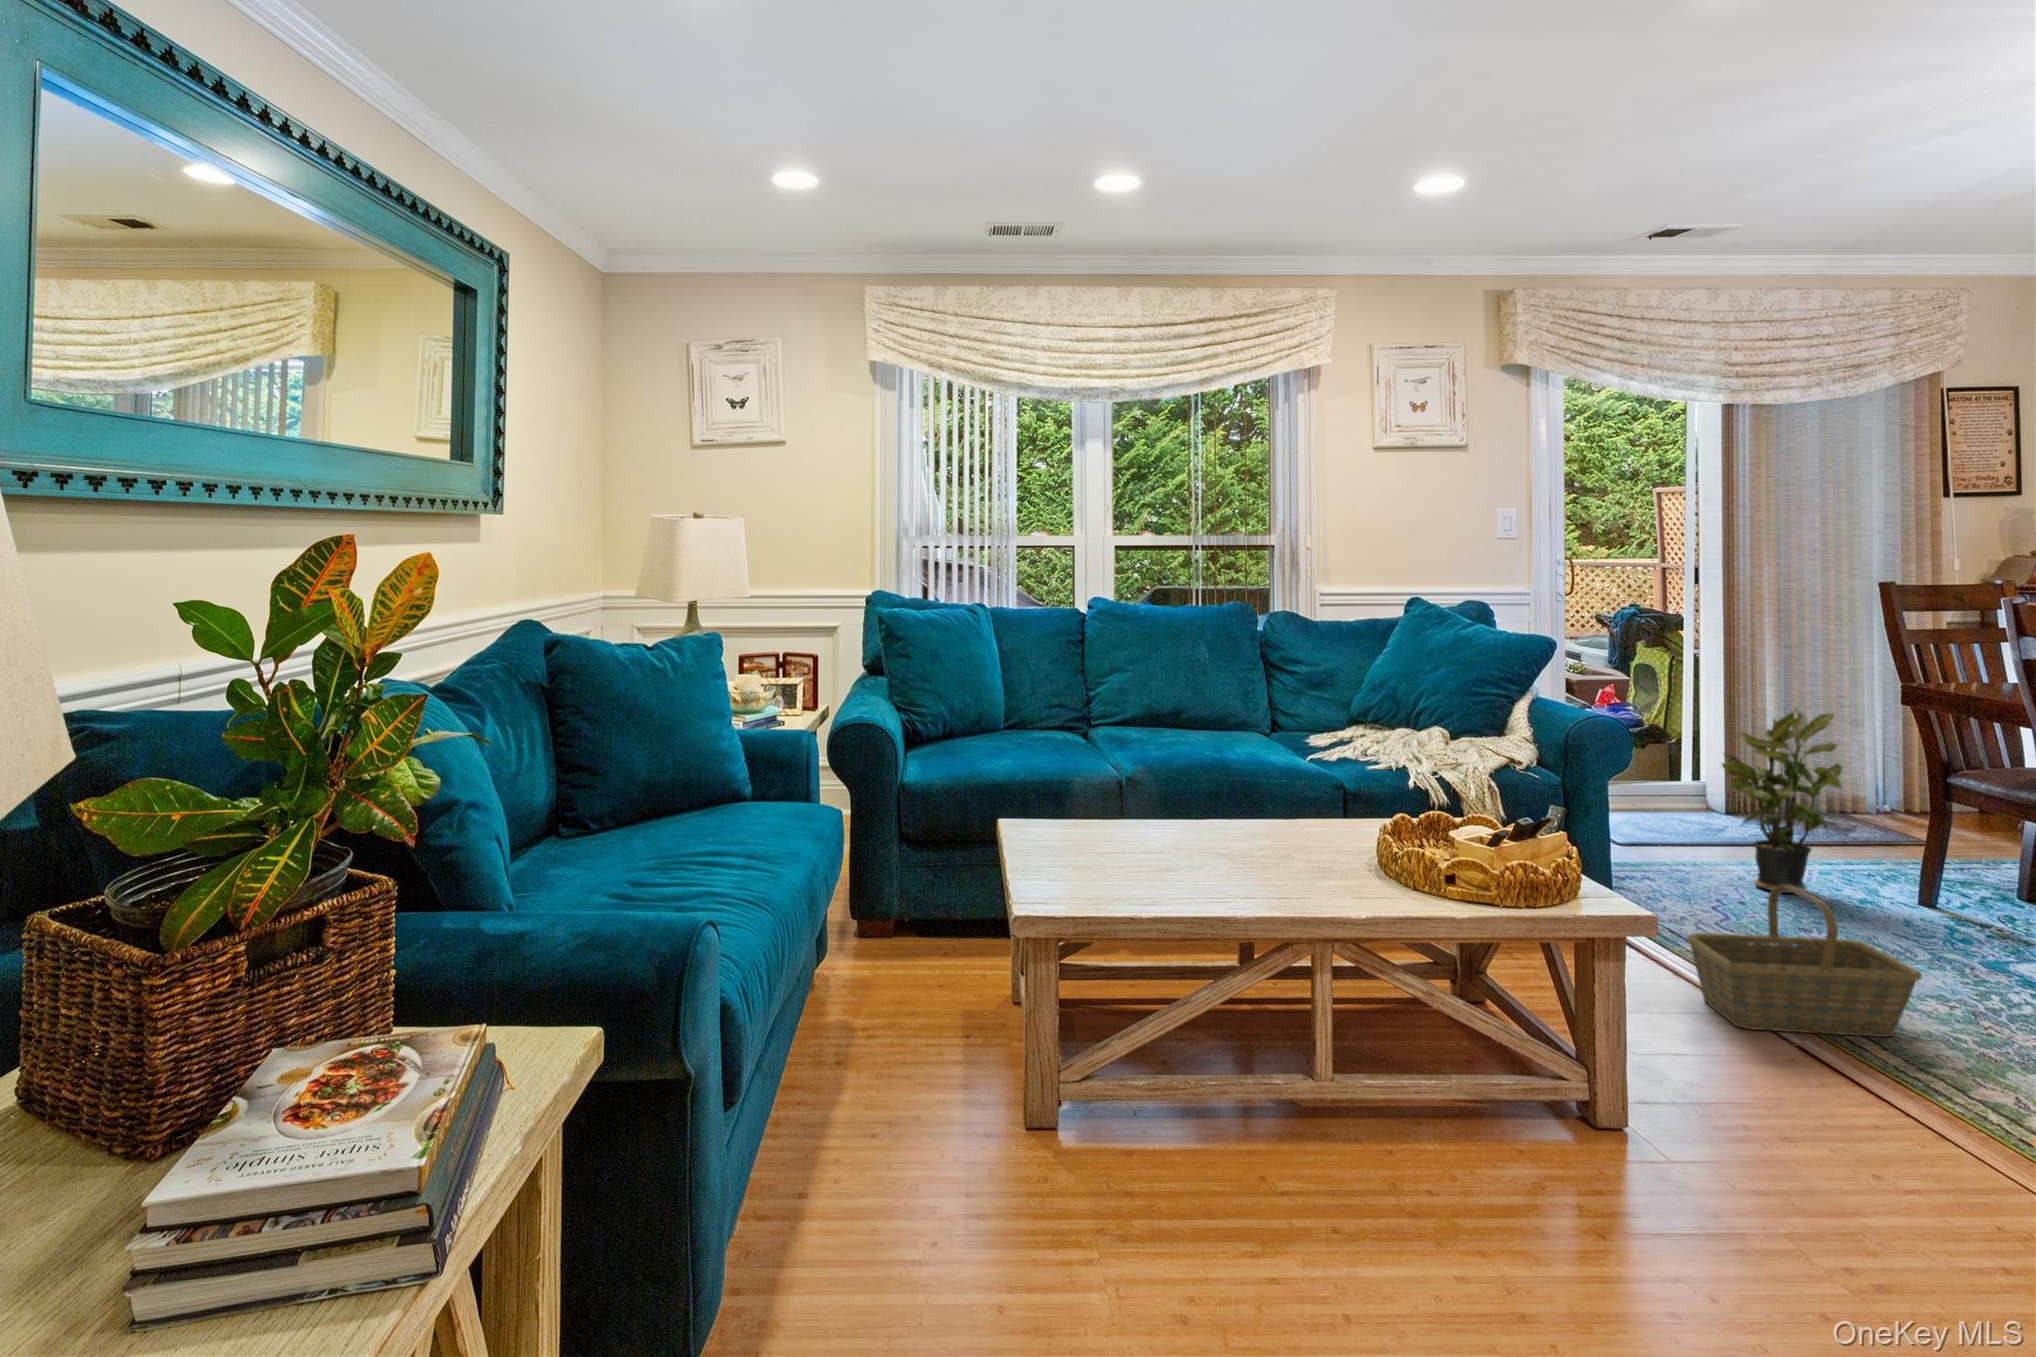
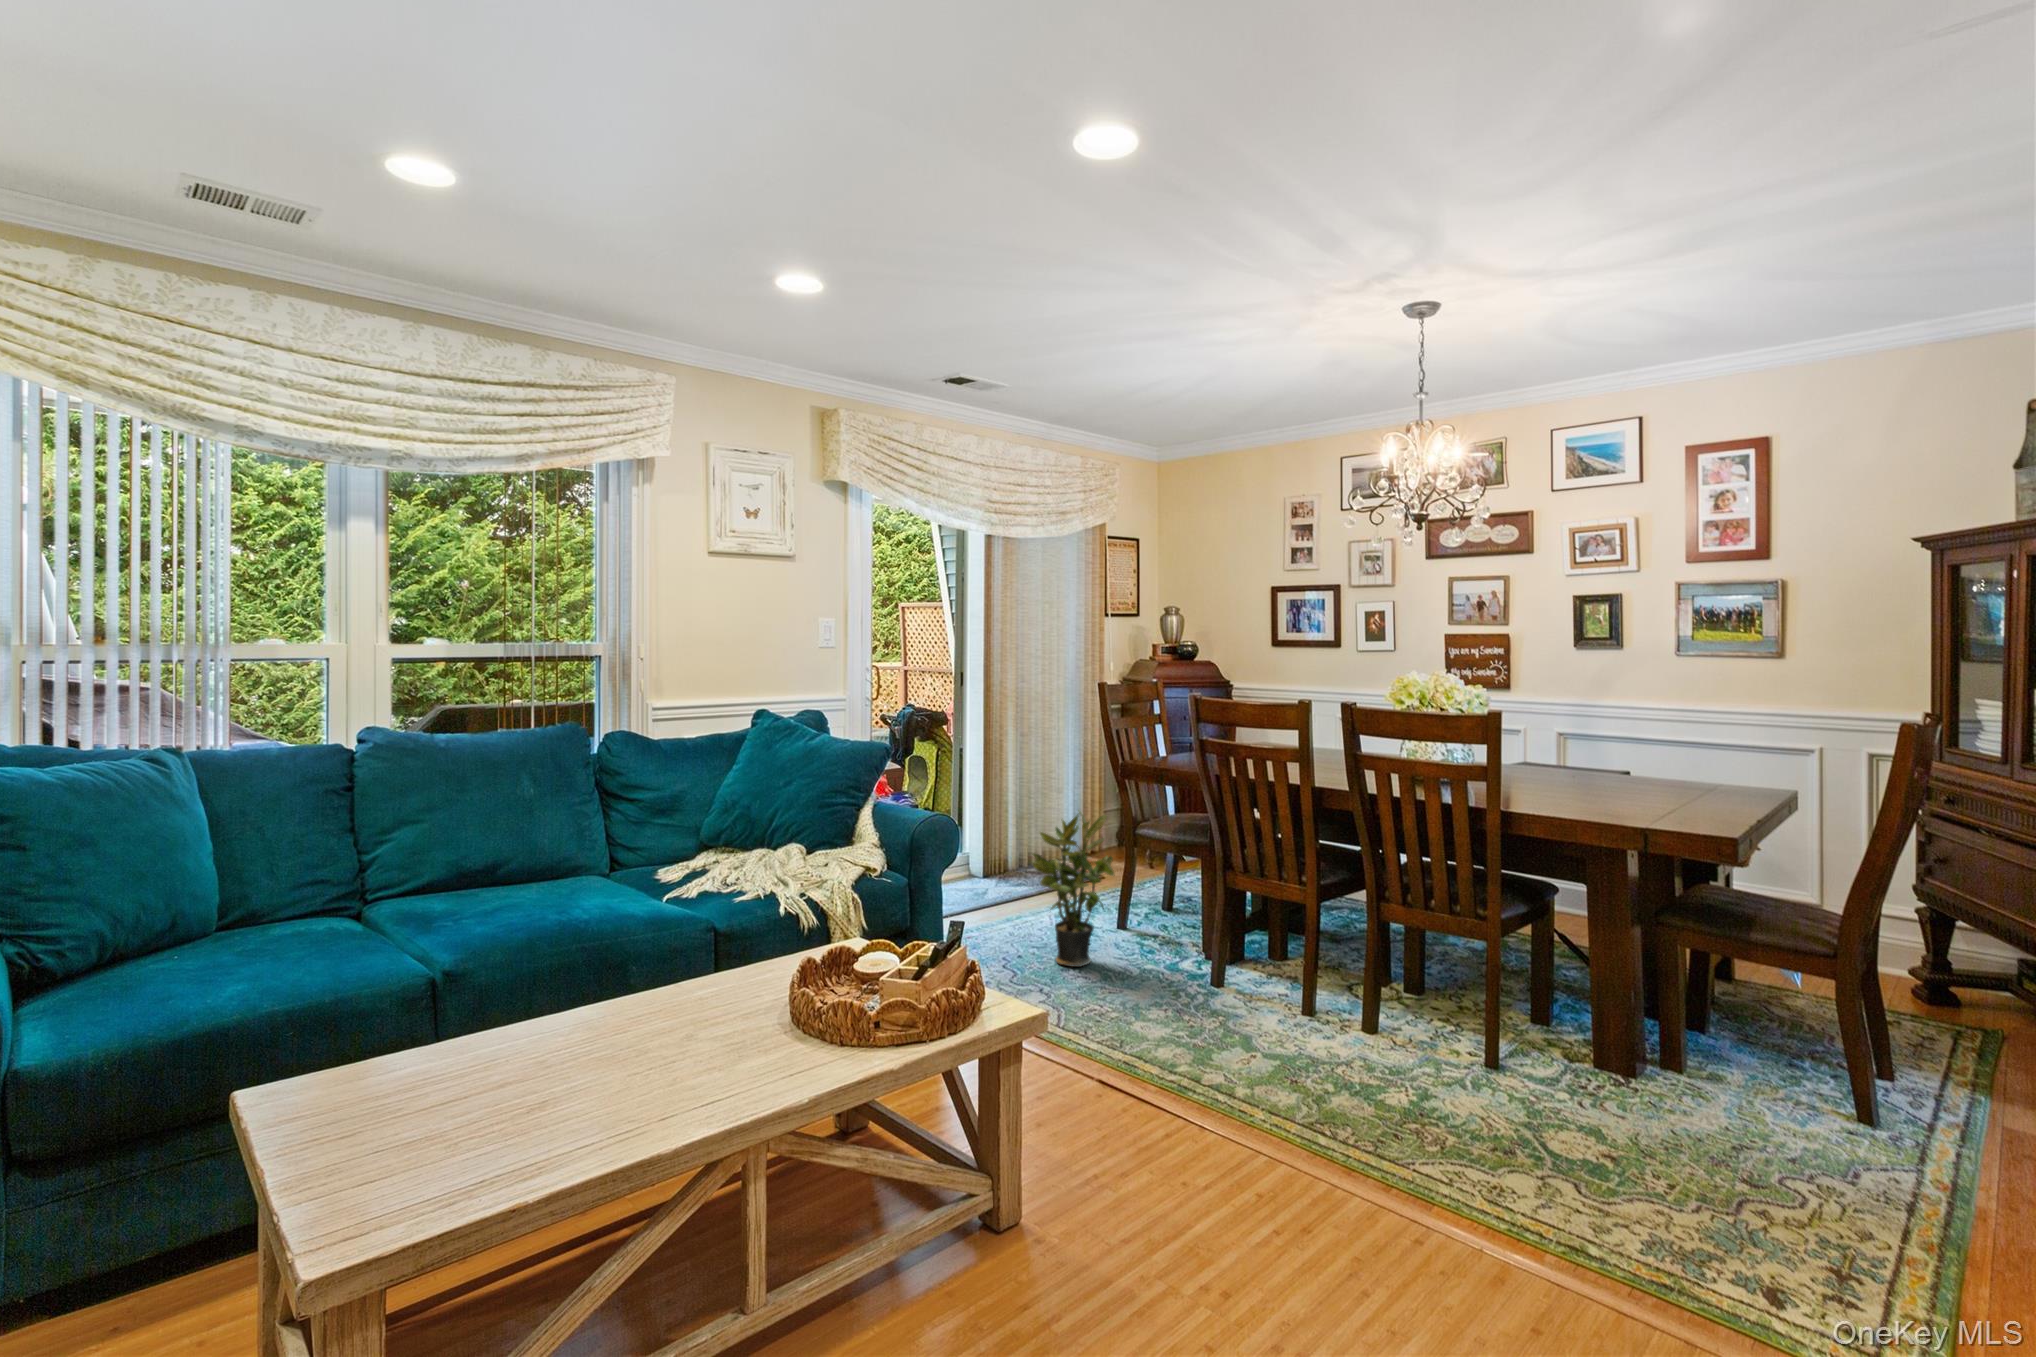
basket: present [1687,885,1922,1037] -> none [1104,1010,1261,1156]

